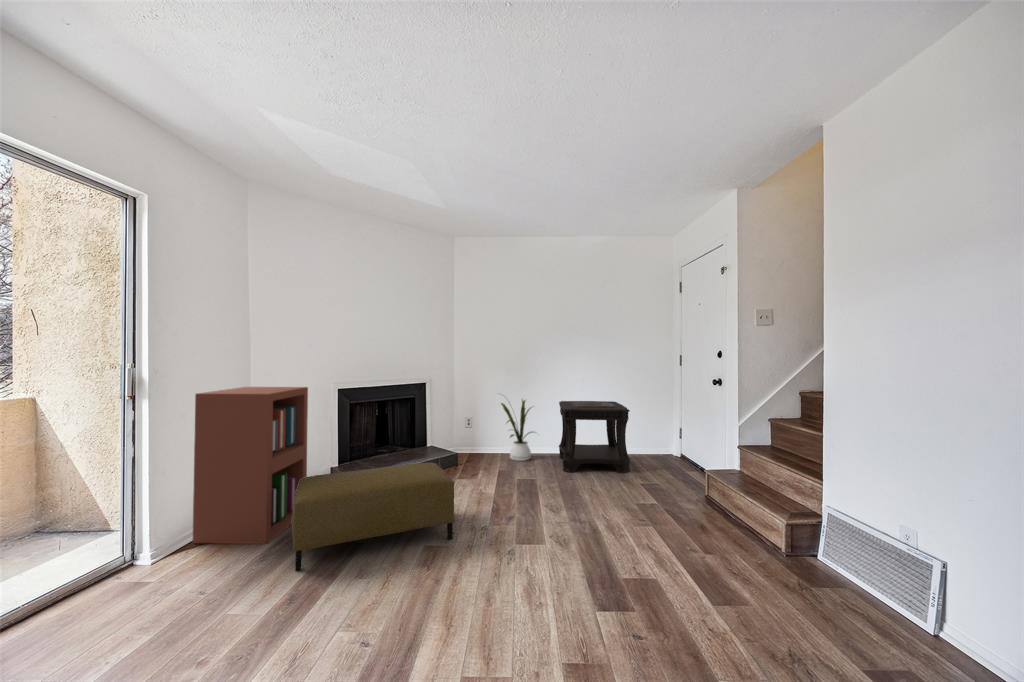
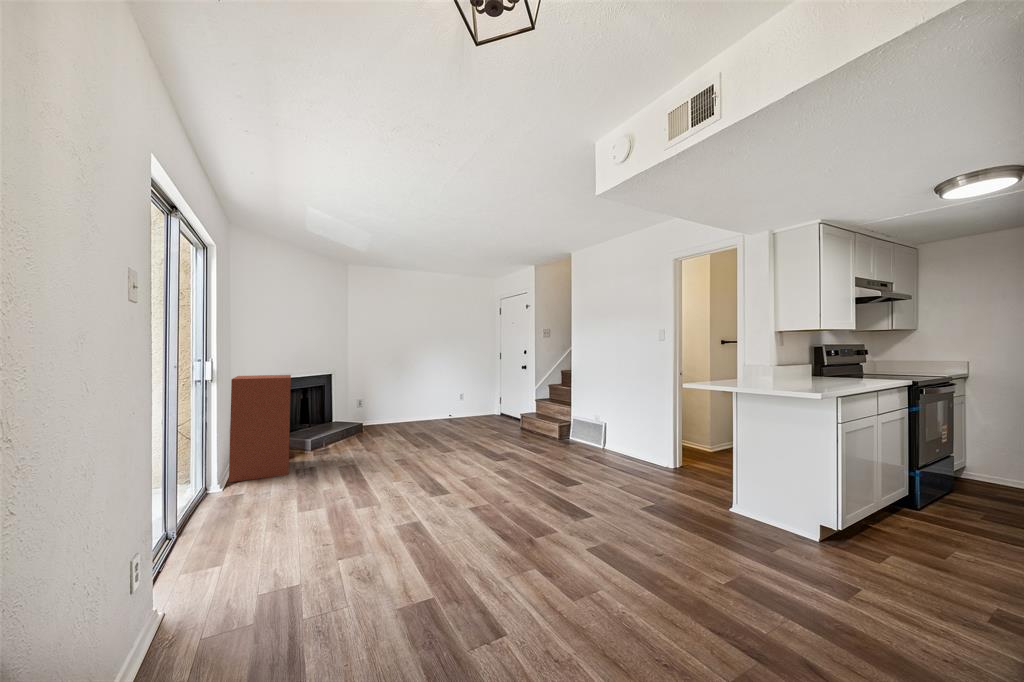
house plant: present [501,400,533,461] -> none [387,380,416,425]
side table: present [559,401,630,473] -> none [428,383,477,427]
ottoman: present [292,463,454,571] -> none [306,419,408,477]

